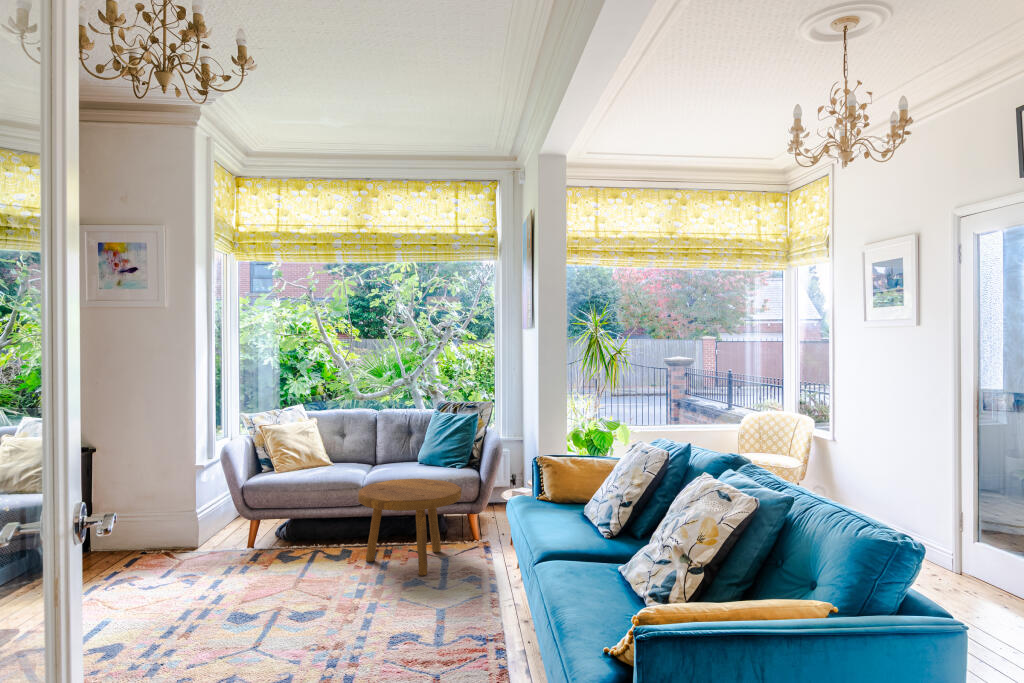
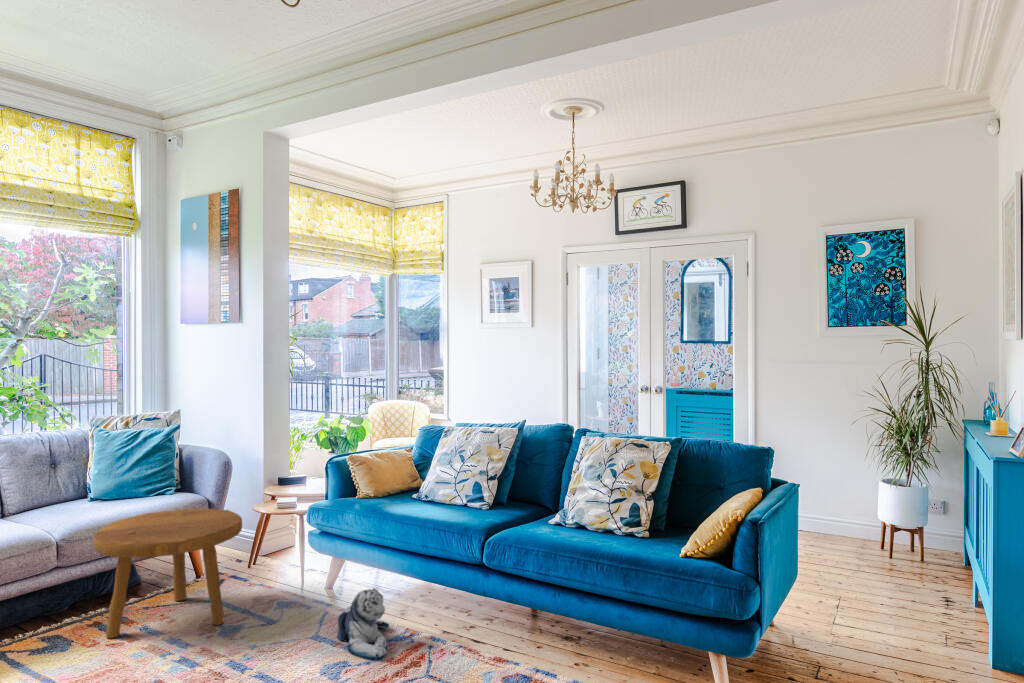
plush toy: none [442,577,500,641] -> present [337,589,389,659]

